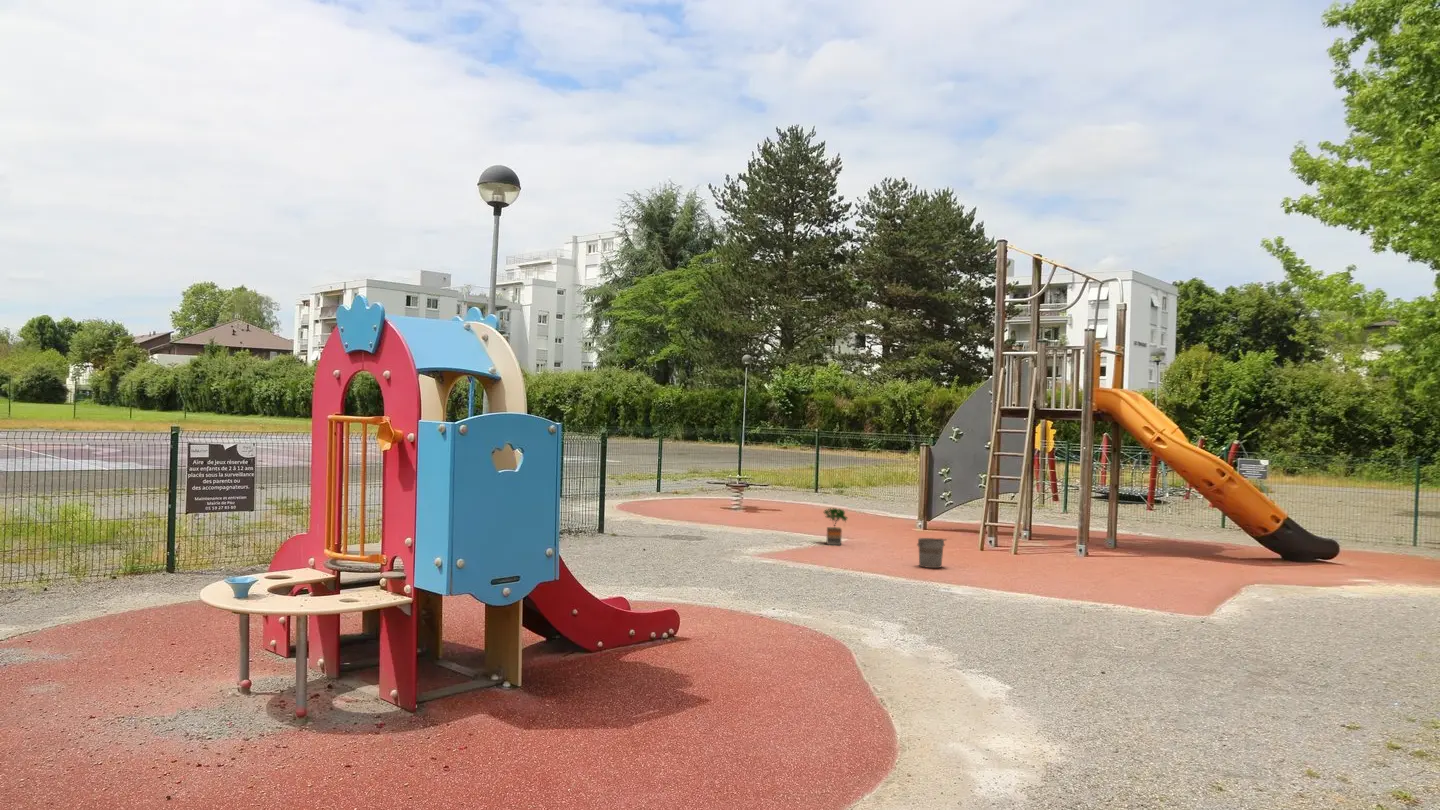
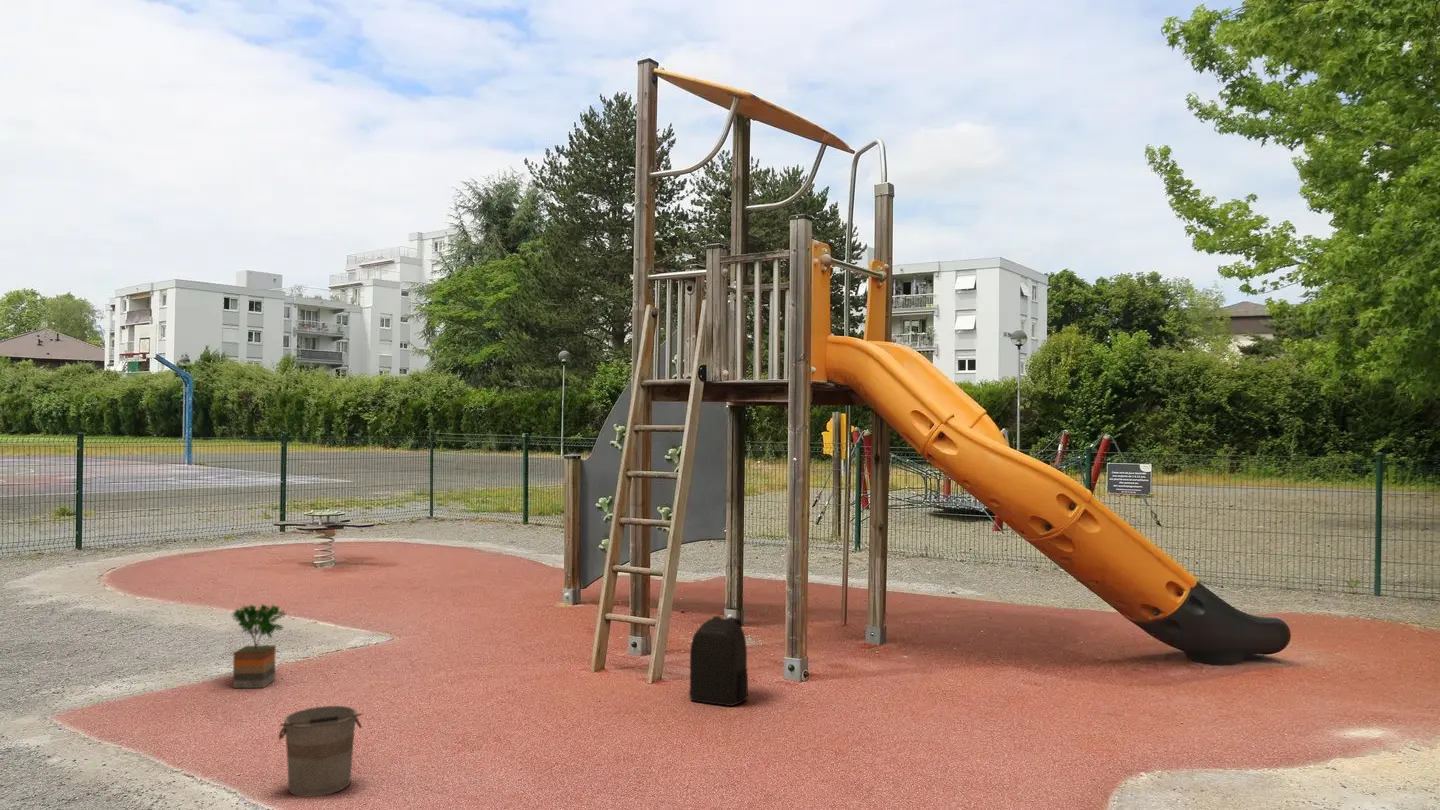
backpack: none [1042,519,1071,558] -> present [689,616,748,706]

